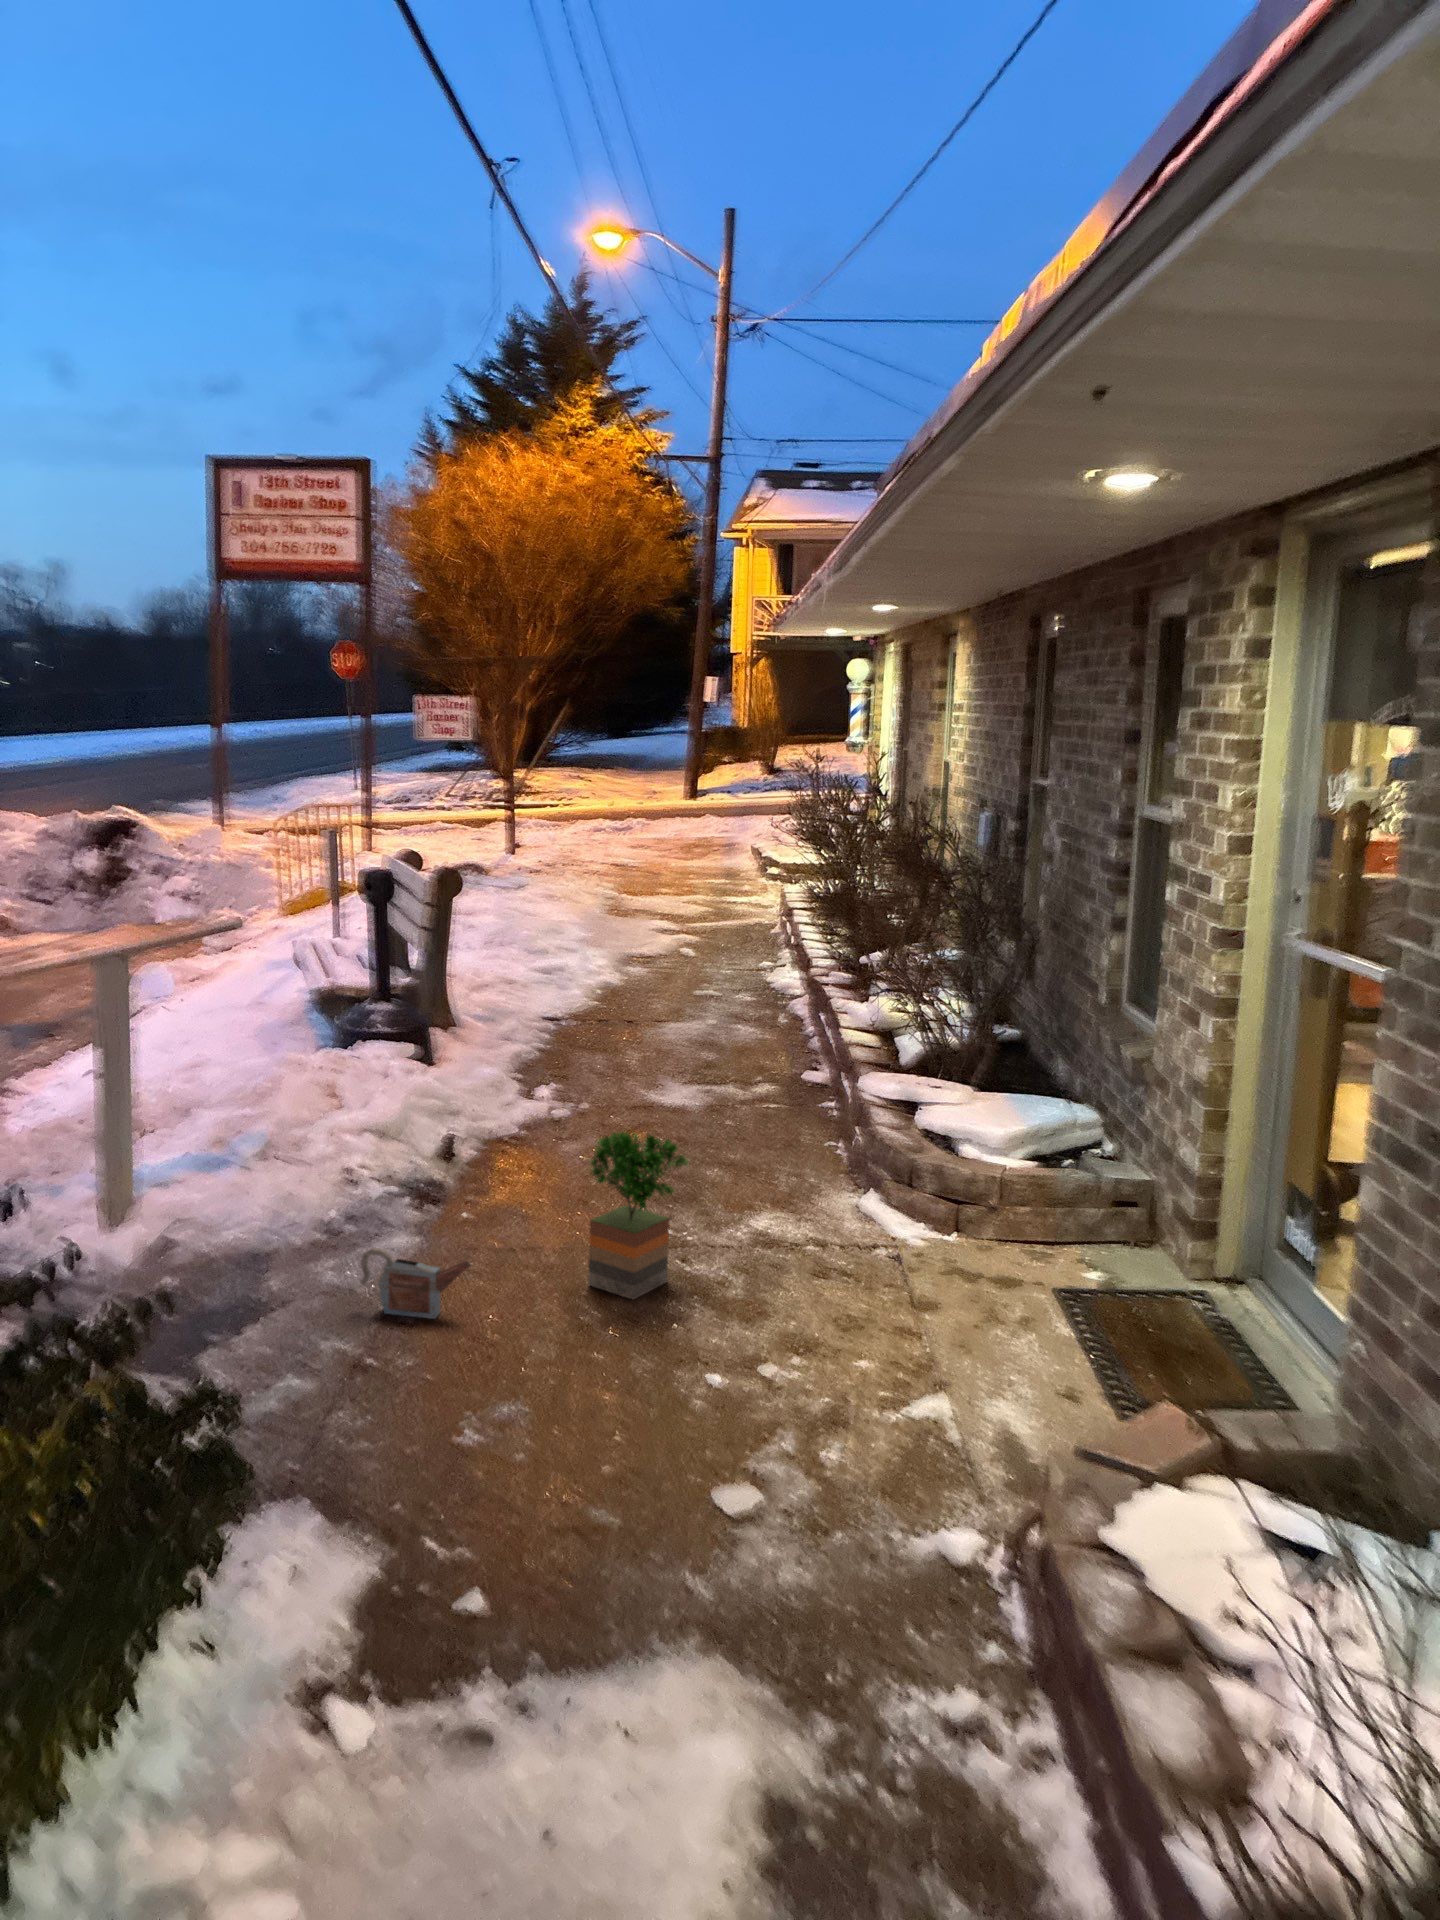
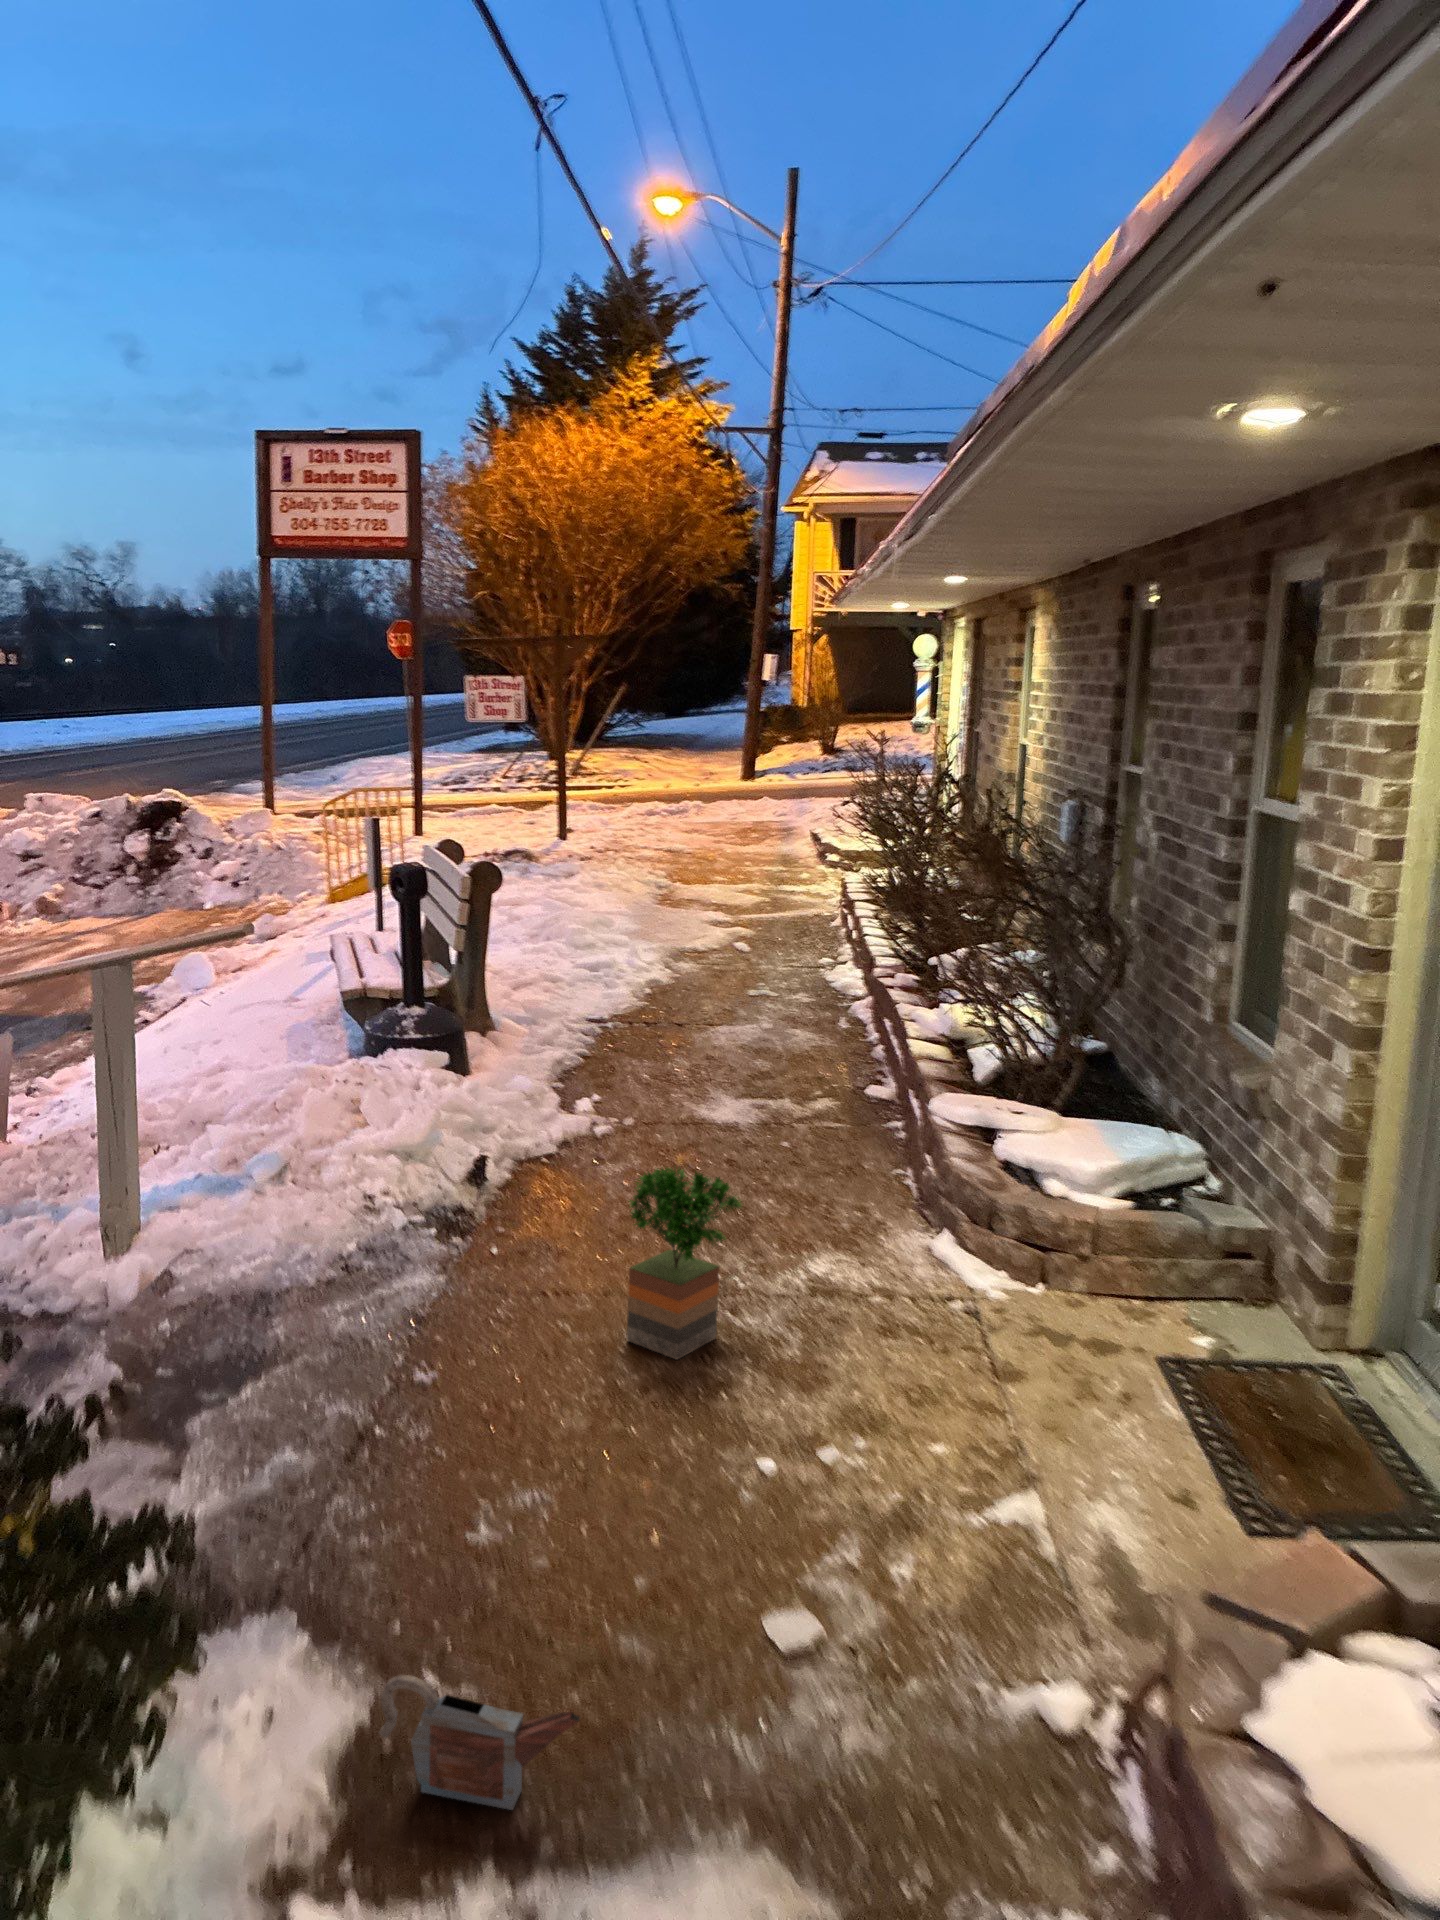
watering can: present [361,1248,471,1319] -> present [379,1675,580,1810]

